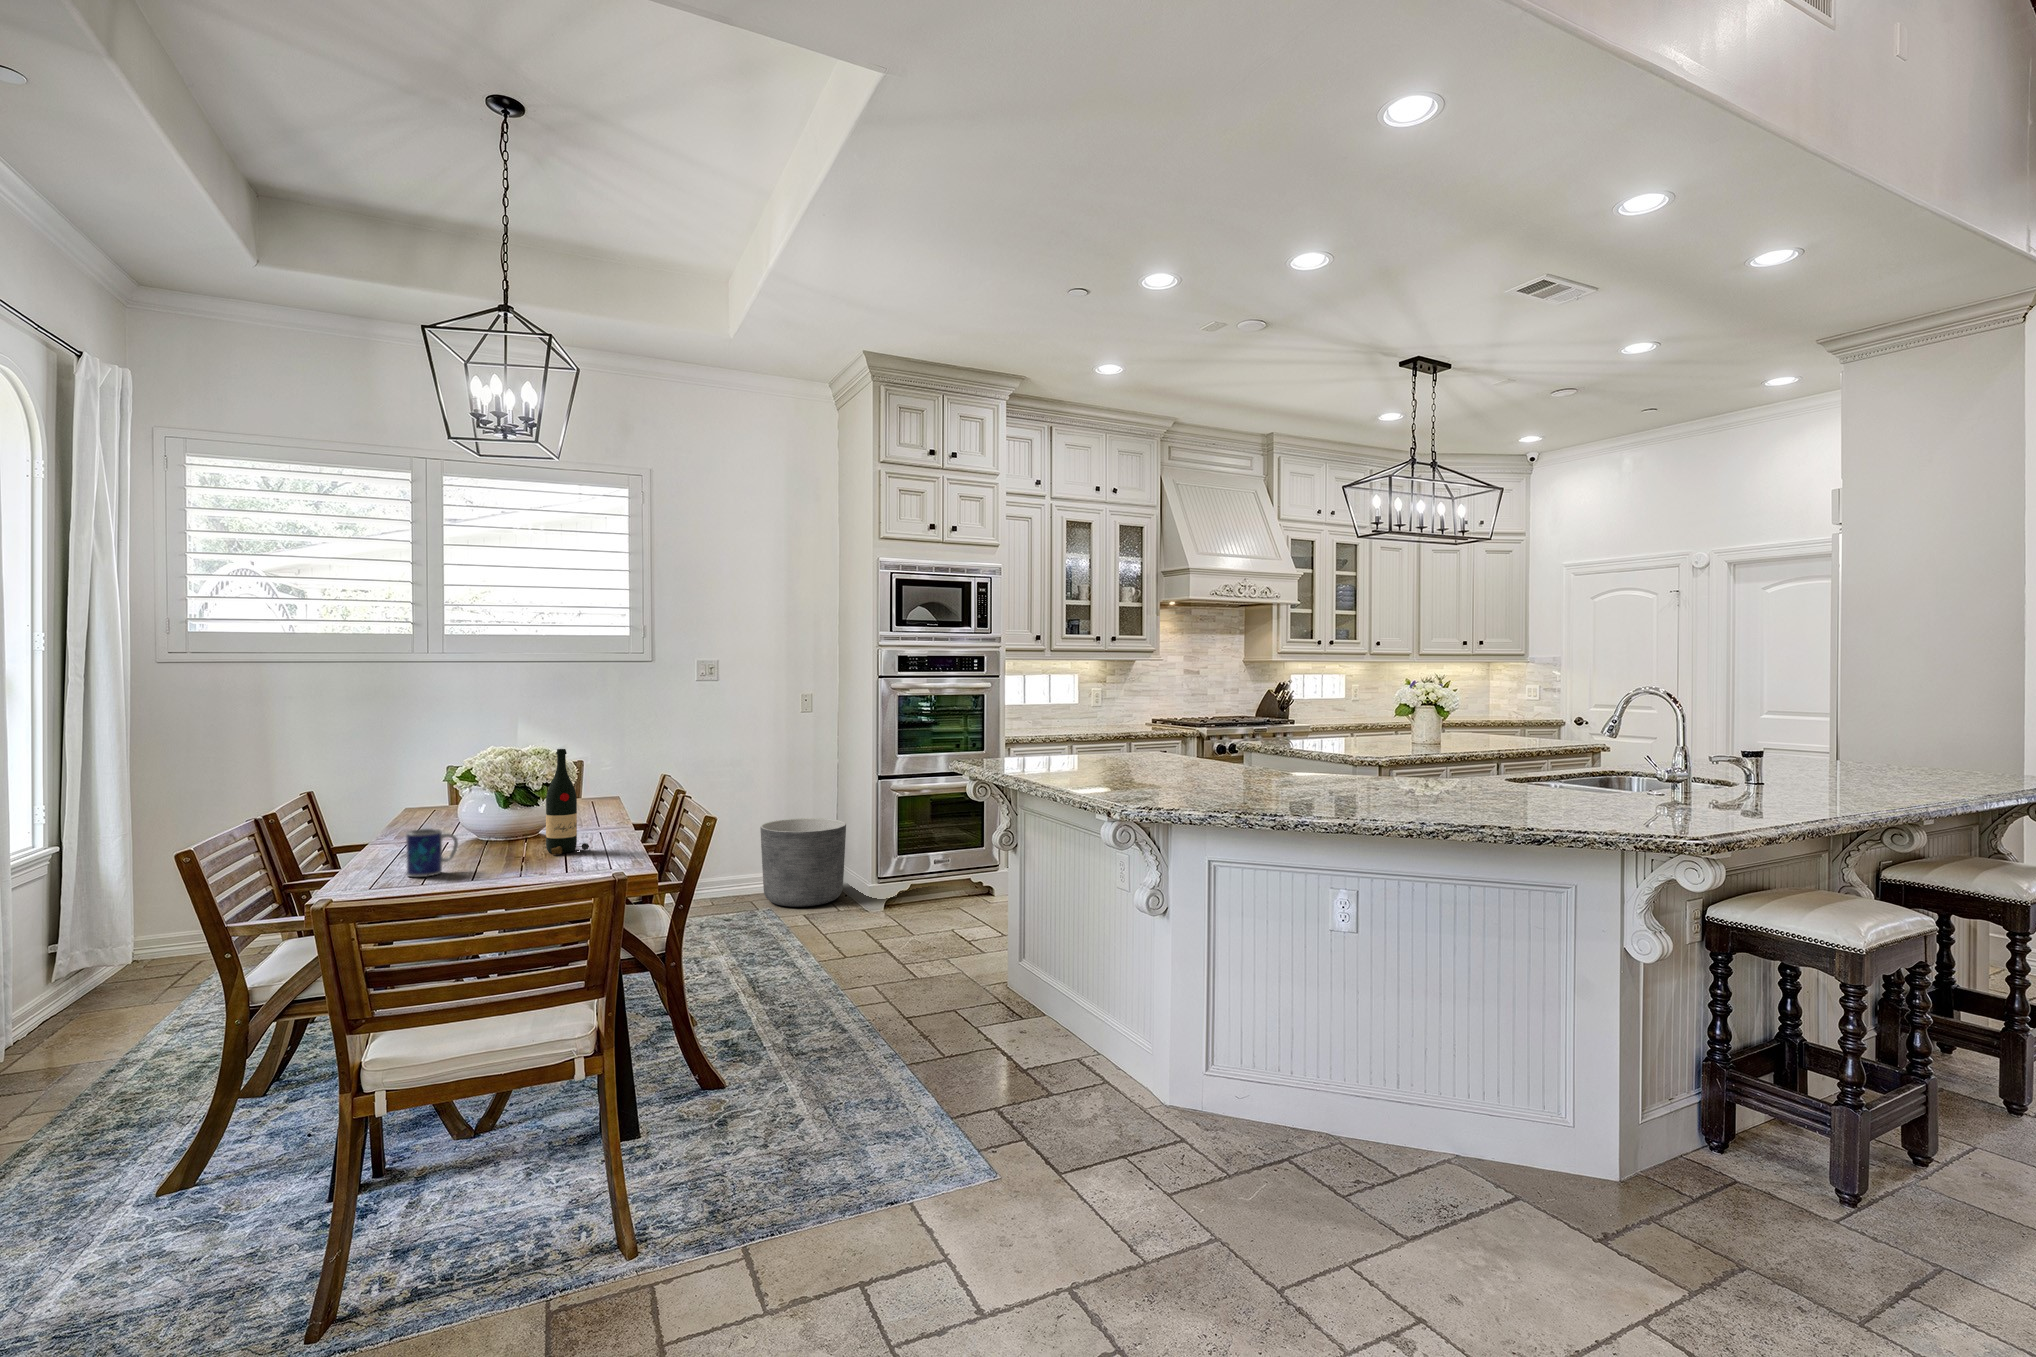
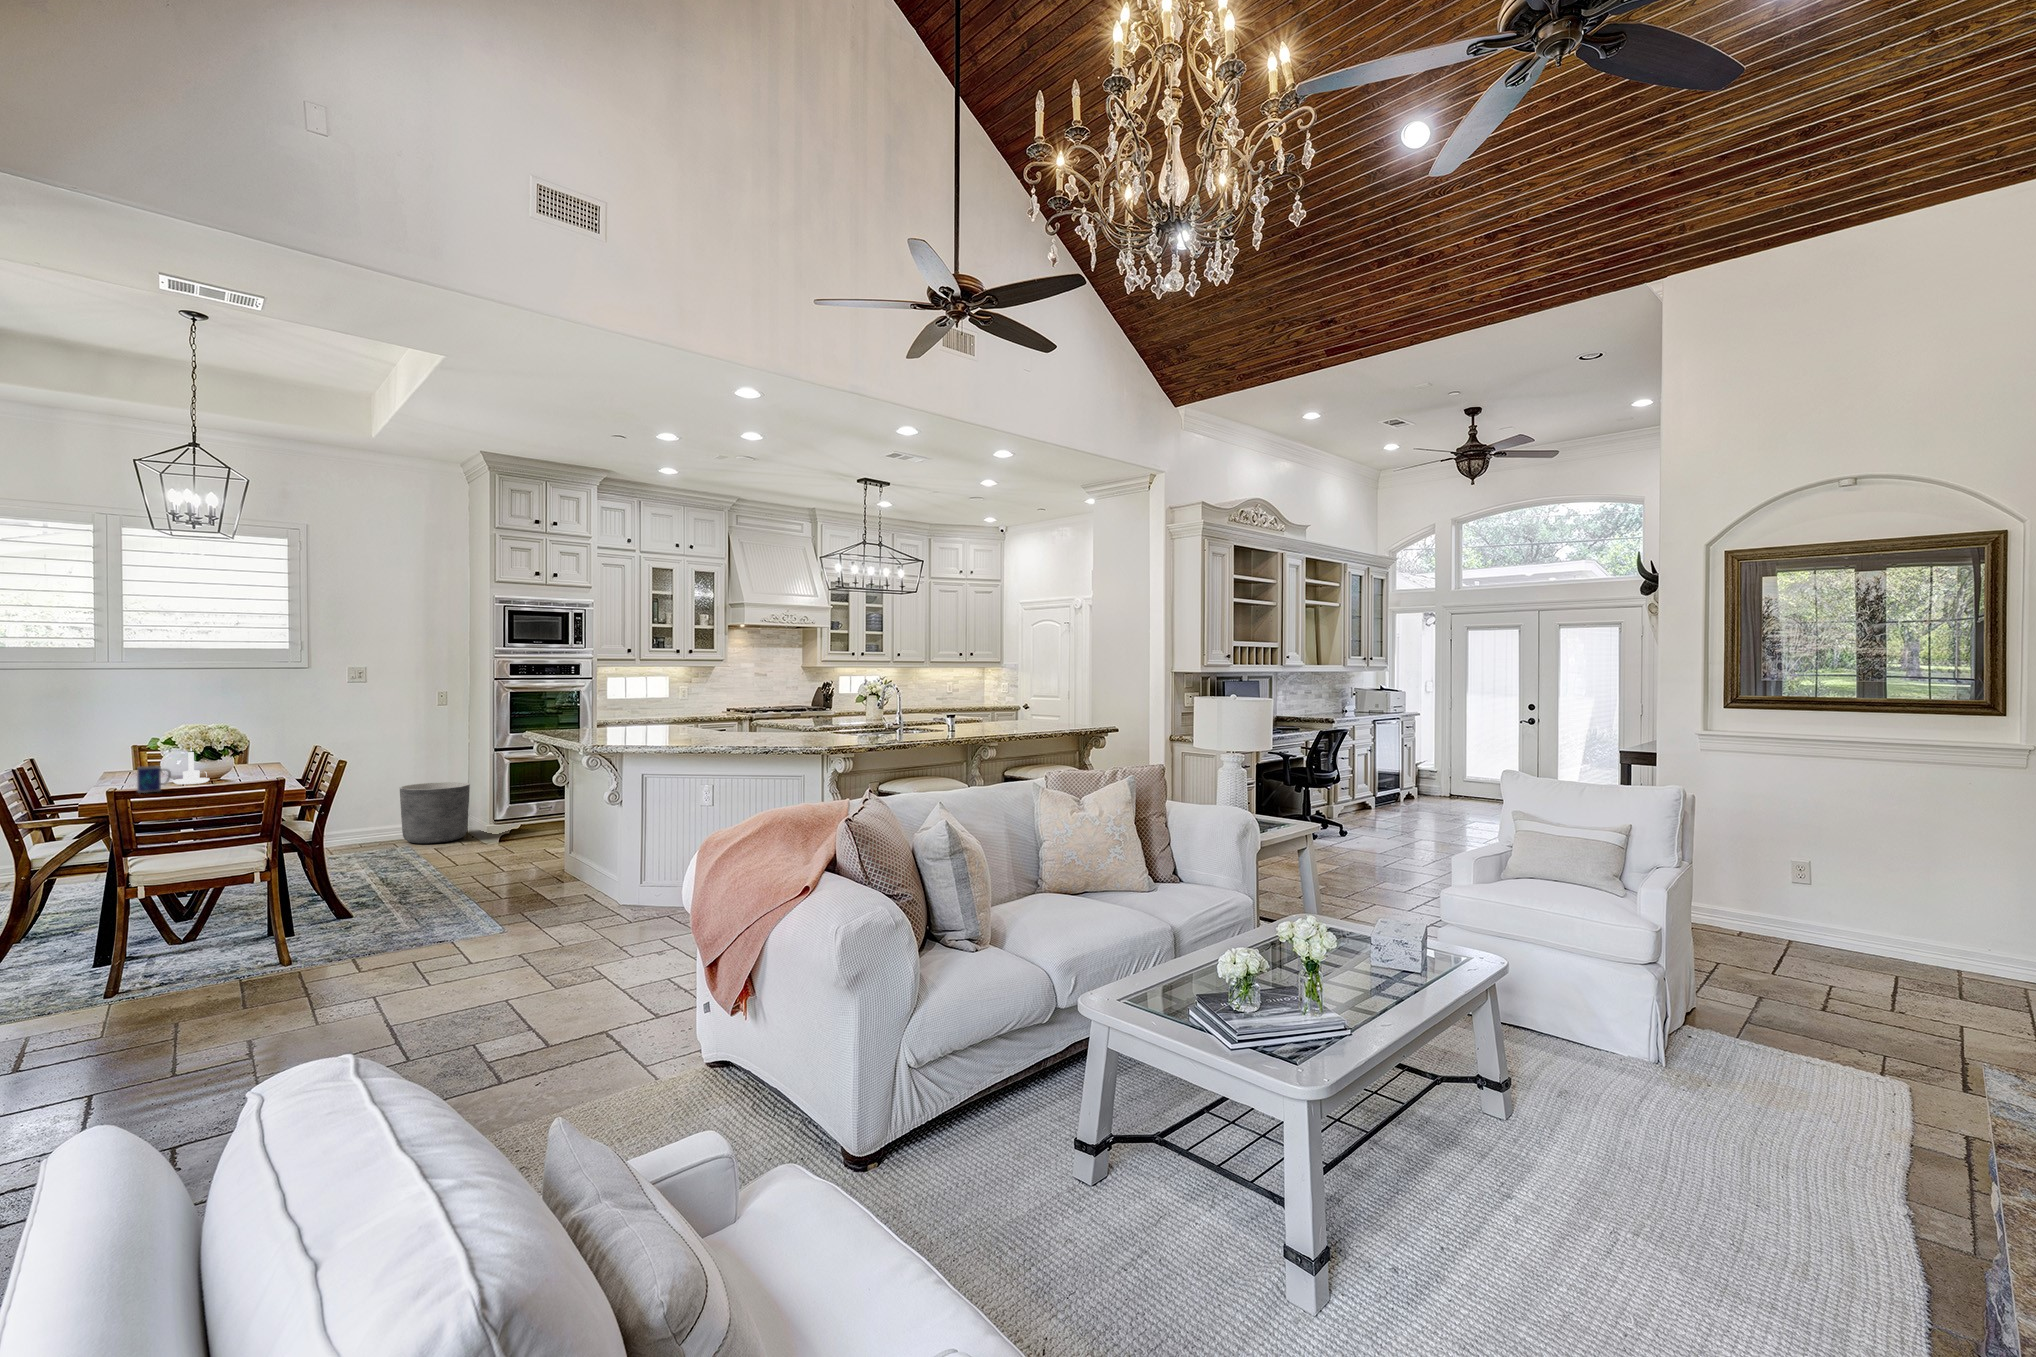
wine bottle: present [546,749,589,855] -> none [229,721,259,783]
candle holder: none [466,790,519,854] -> present [173,747,210,784]

